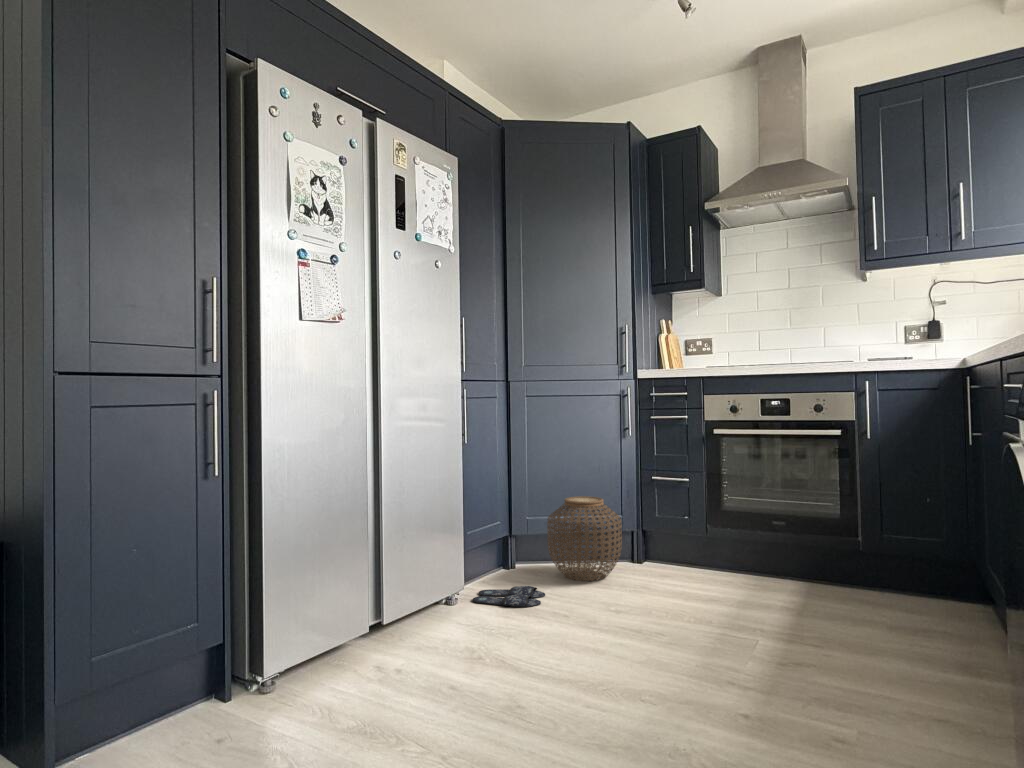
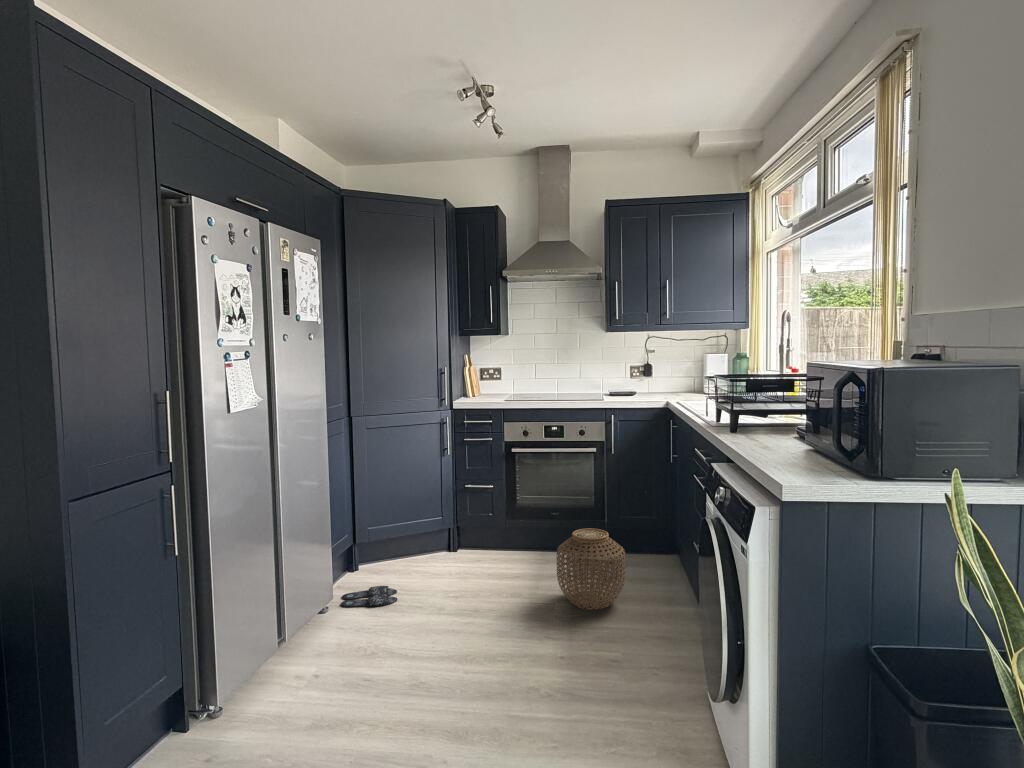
woven basket: present [547,496,622,581] -> present [557,528,626,610]

